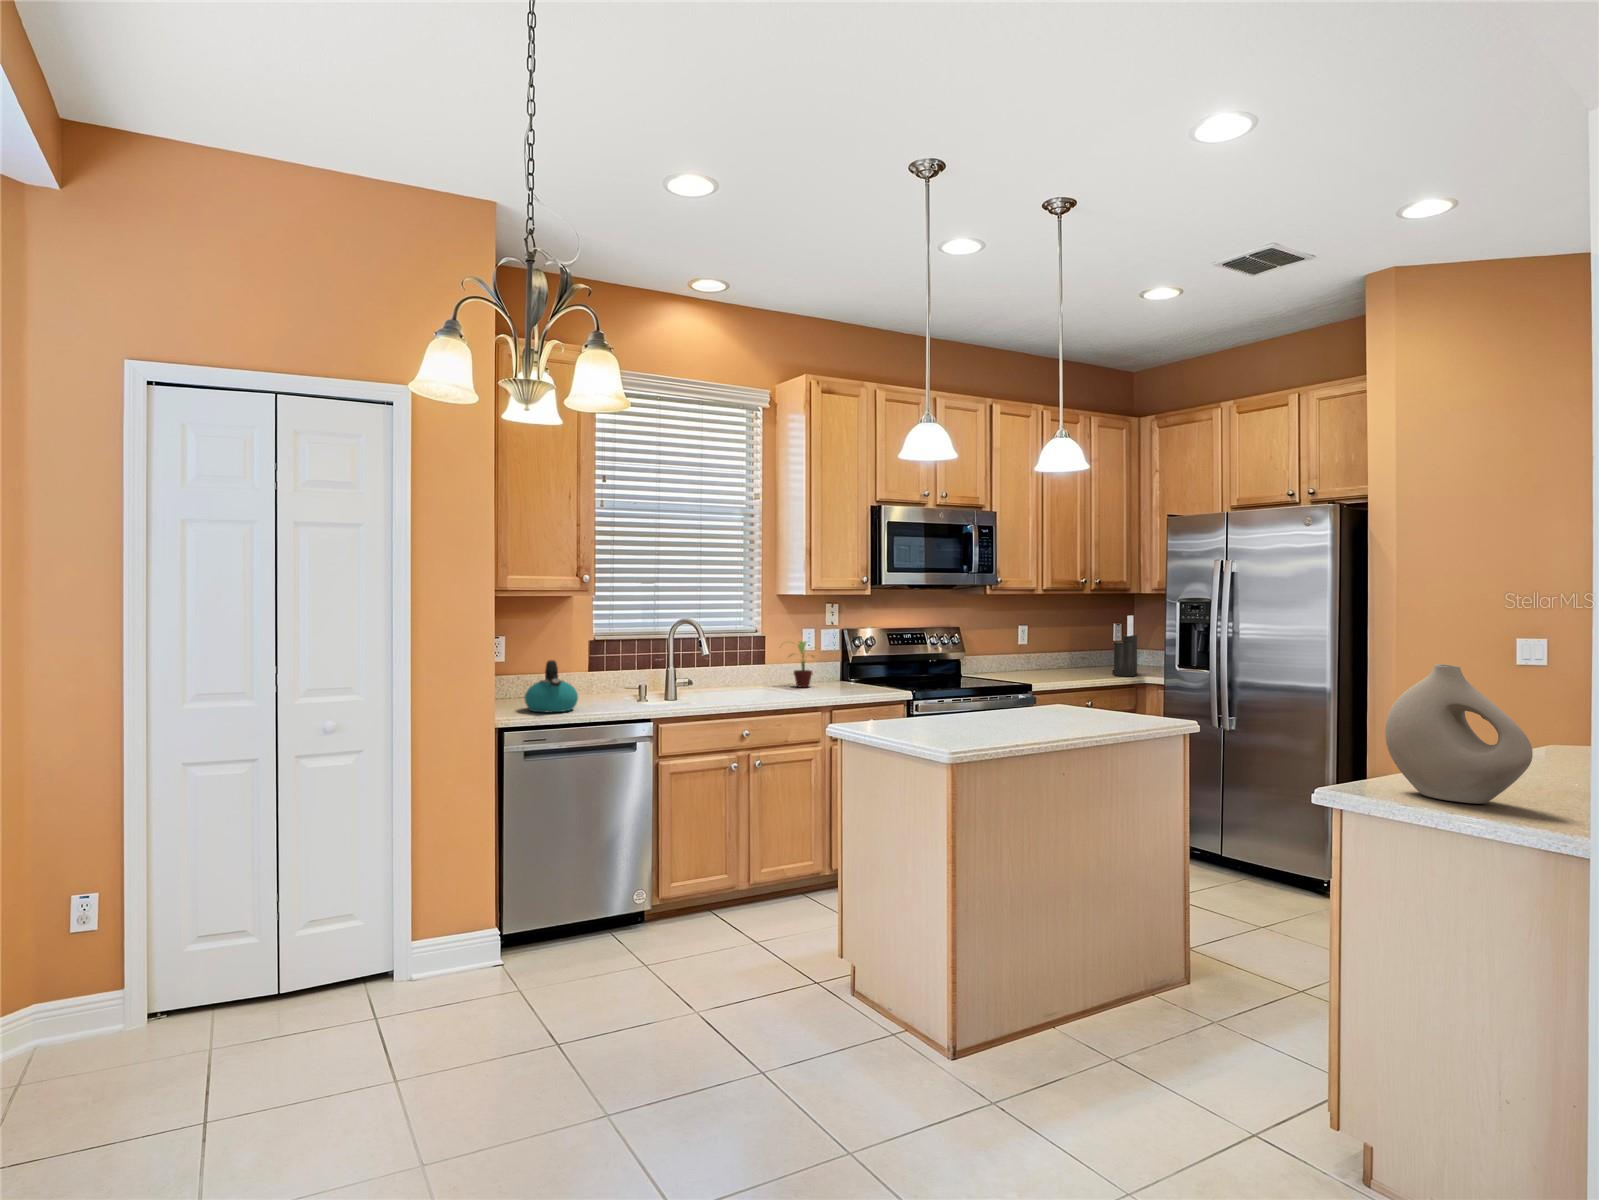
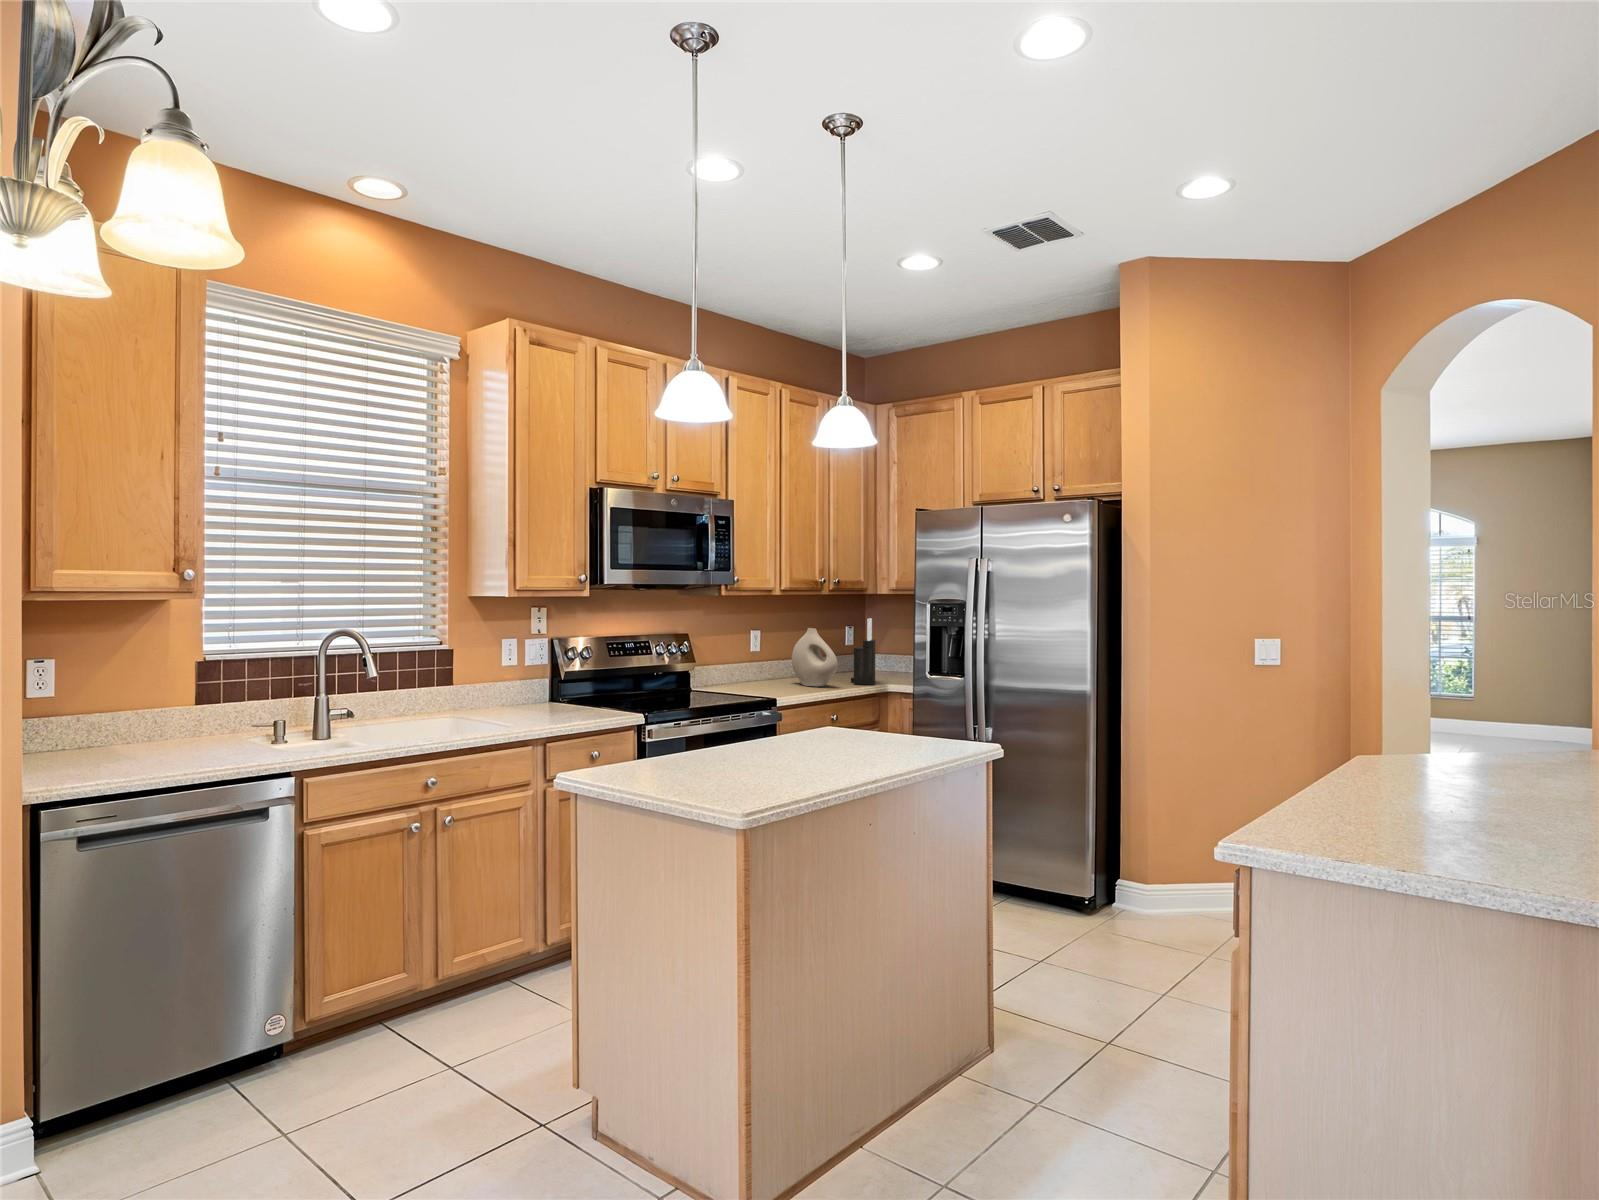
potted plant: present [790,641,812,687] -> none [473,655,533,713]
kettle: present [525,660,578,712] -> none [81,694,174,773]
vase: present [1385,664,1533,804] -> present [792,628,838,686]

